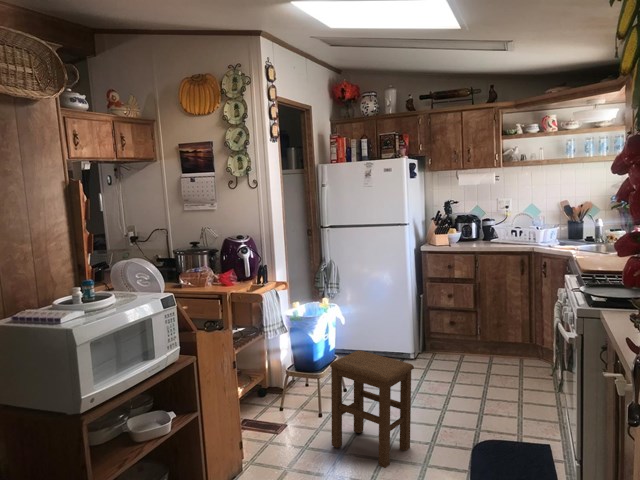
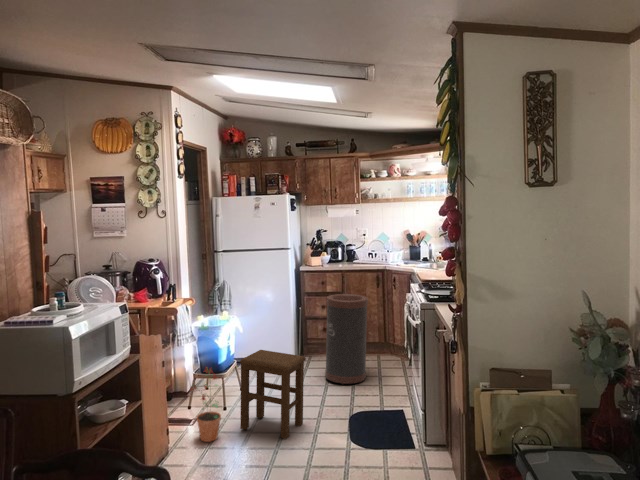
trash can: none [448,282,505,397] -> present [325,294,368,385]
potted plant: none [270,367,307,459] -> present [191,367,221,442]

